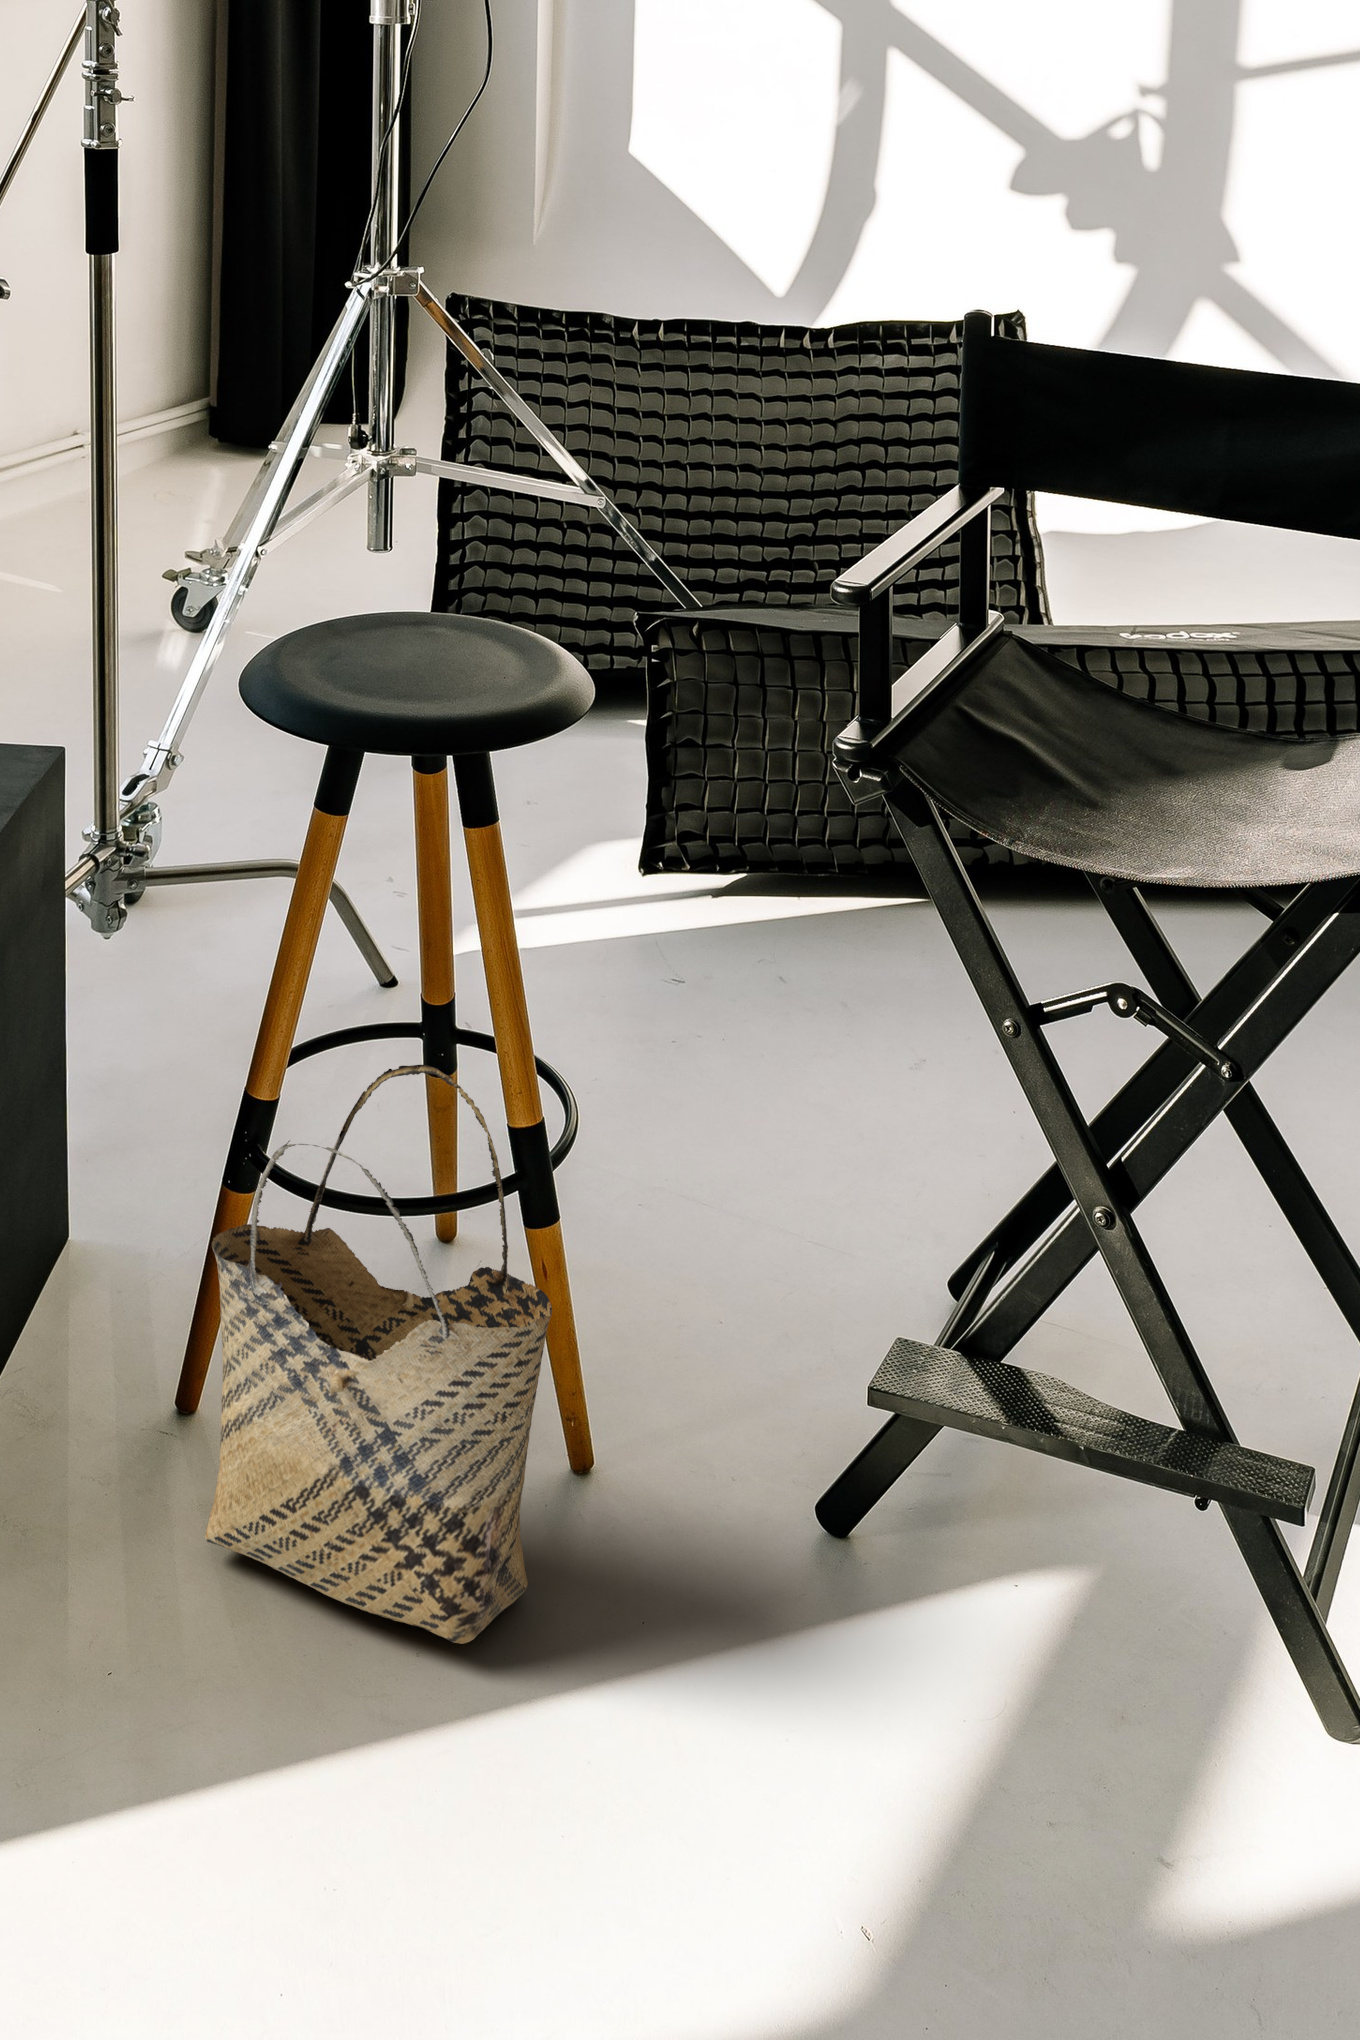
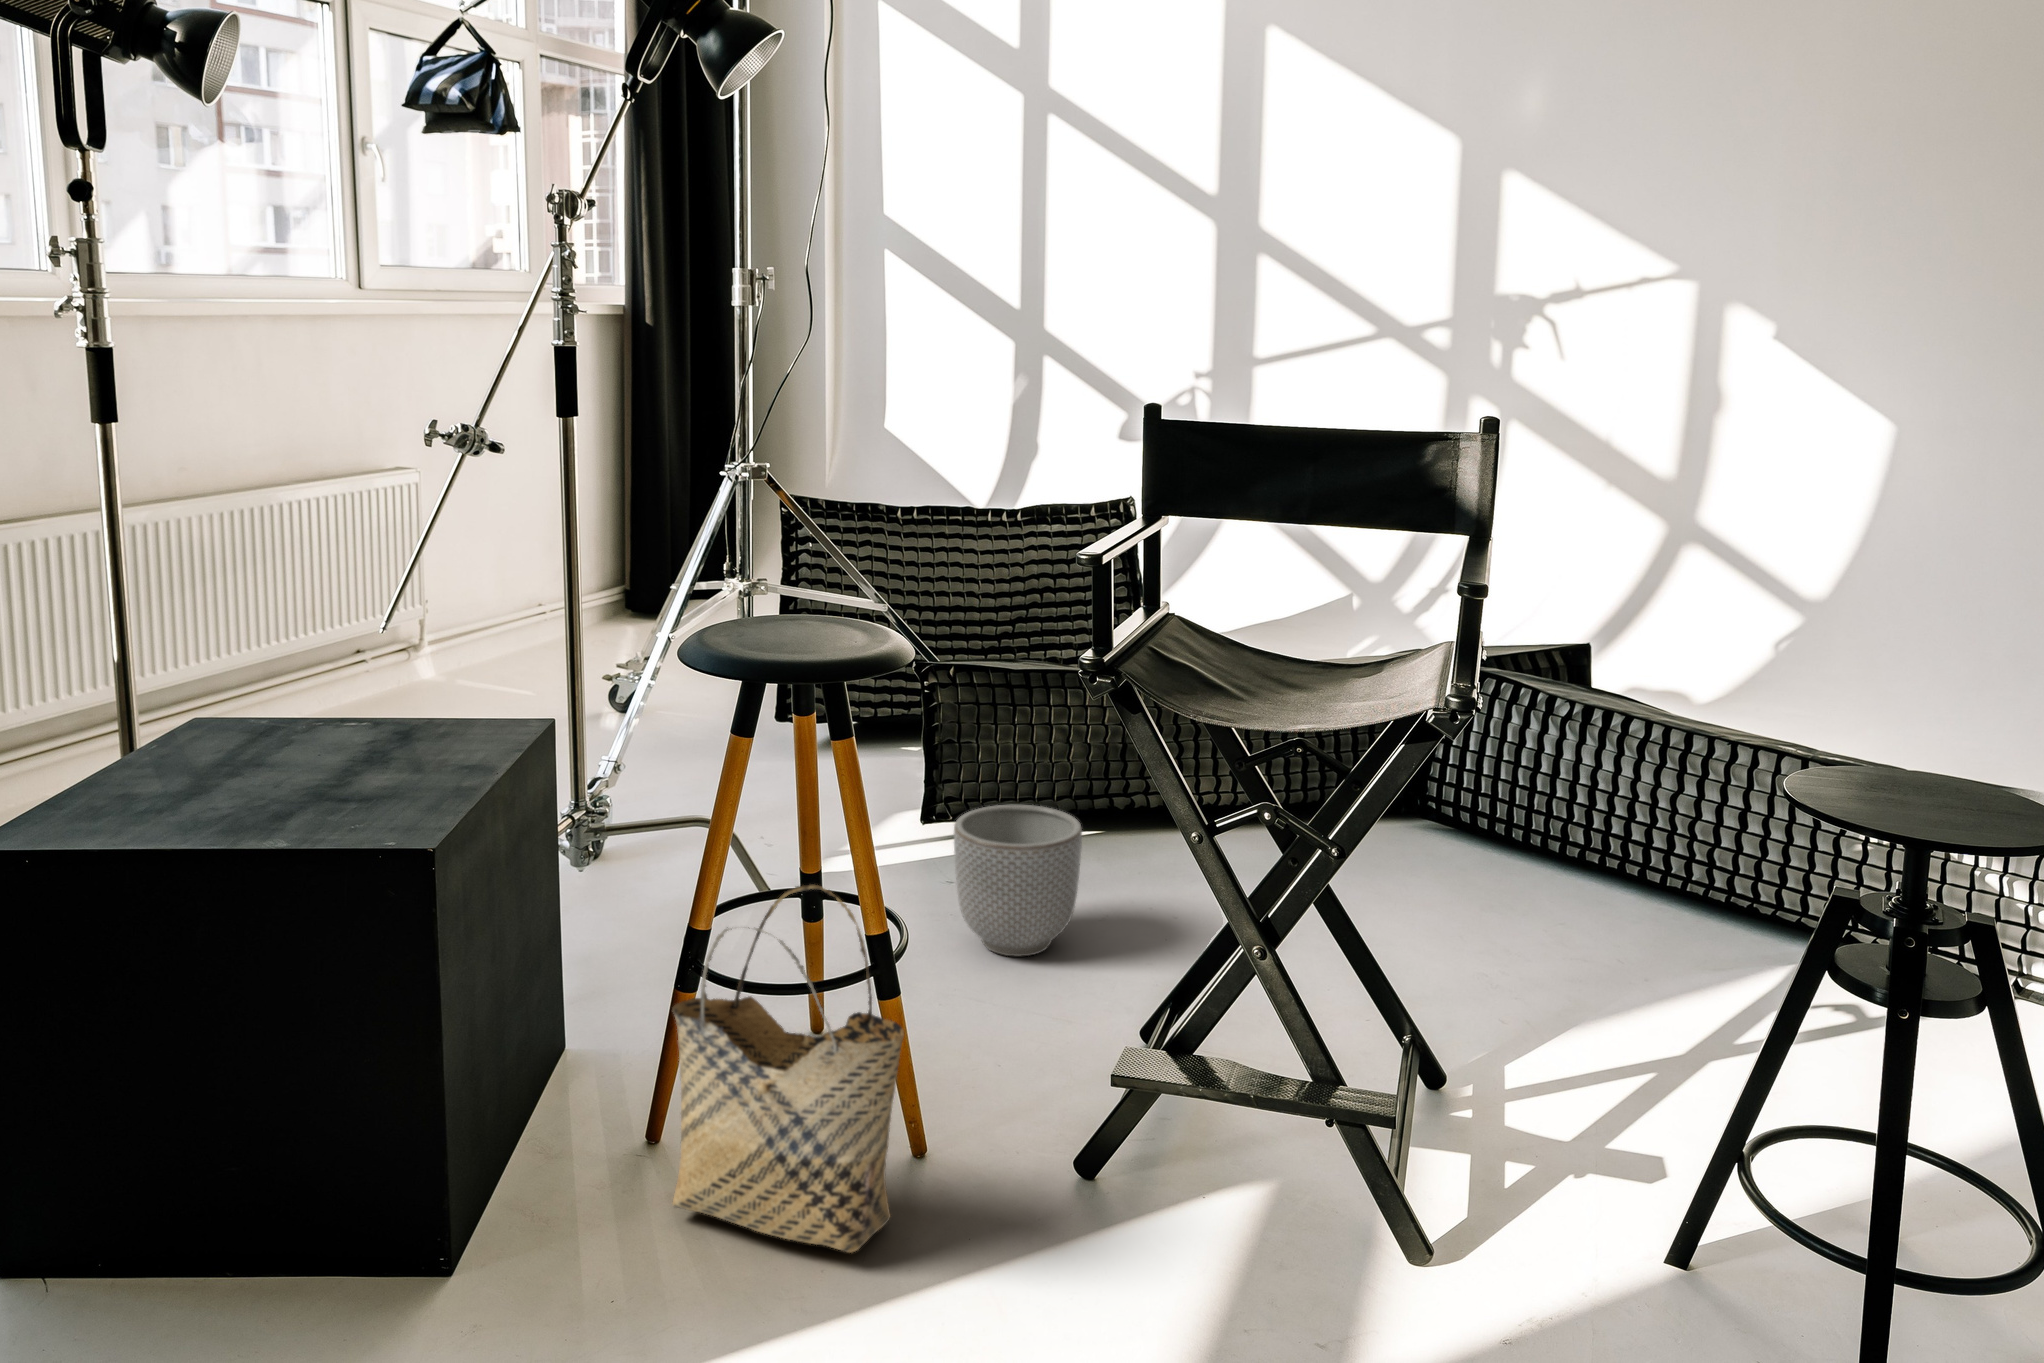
planter: none [678,875,881,1126] -> present [954,805,1082,956]

